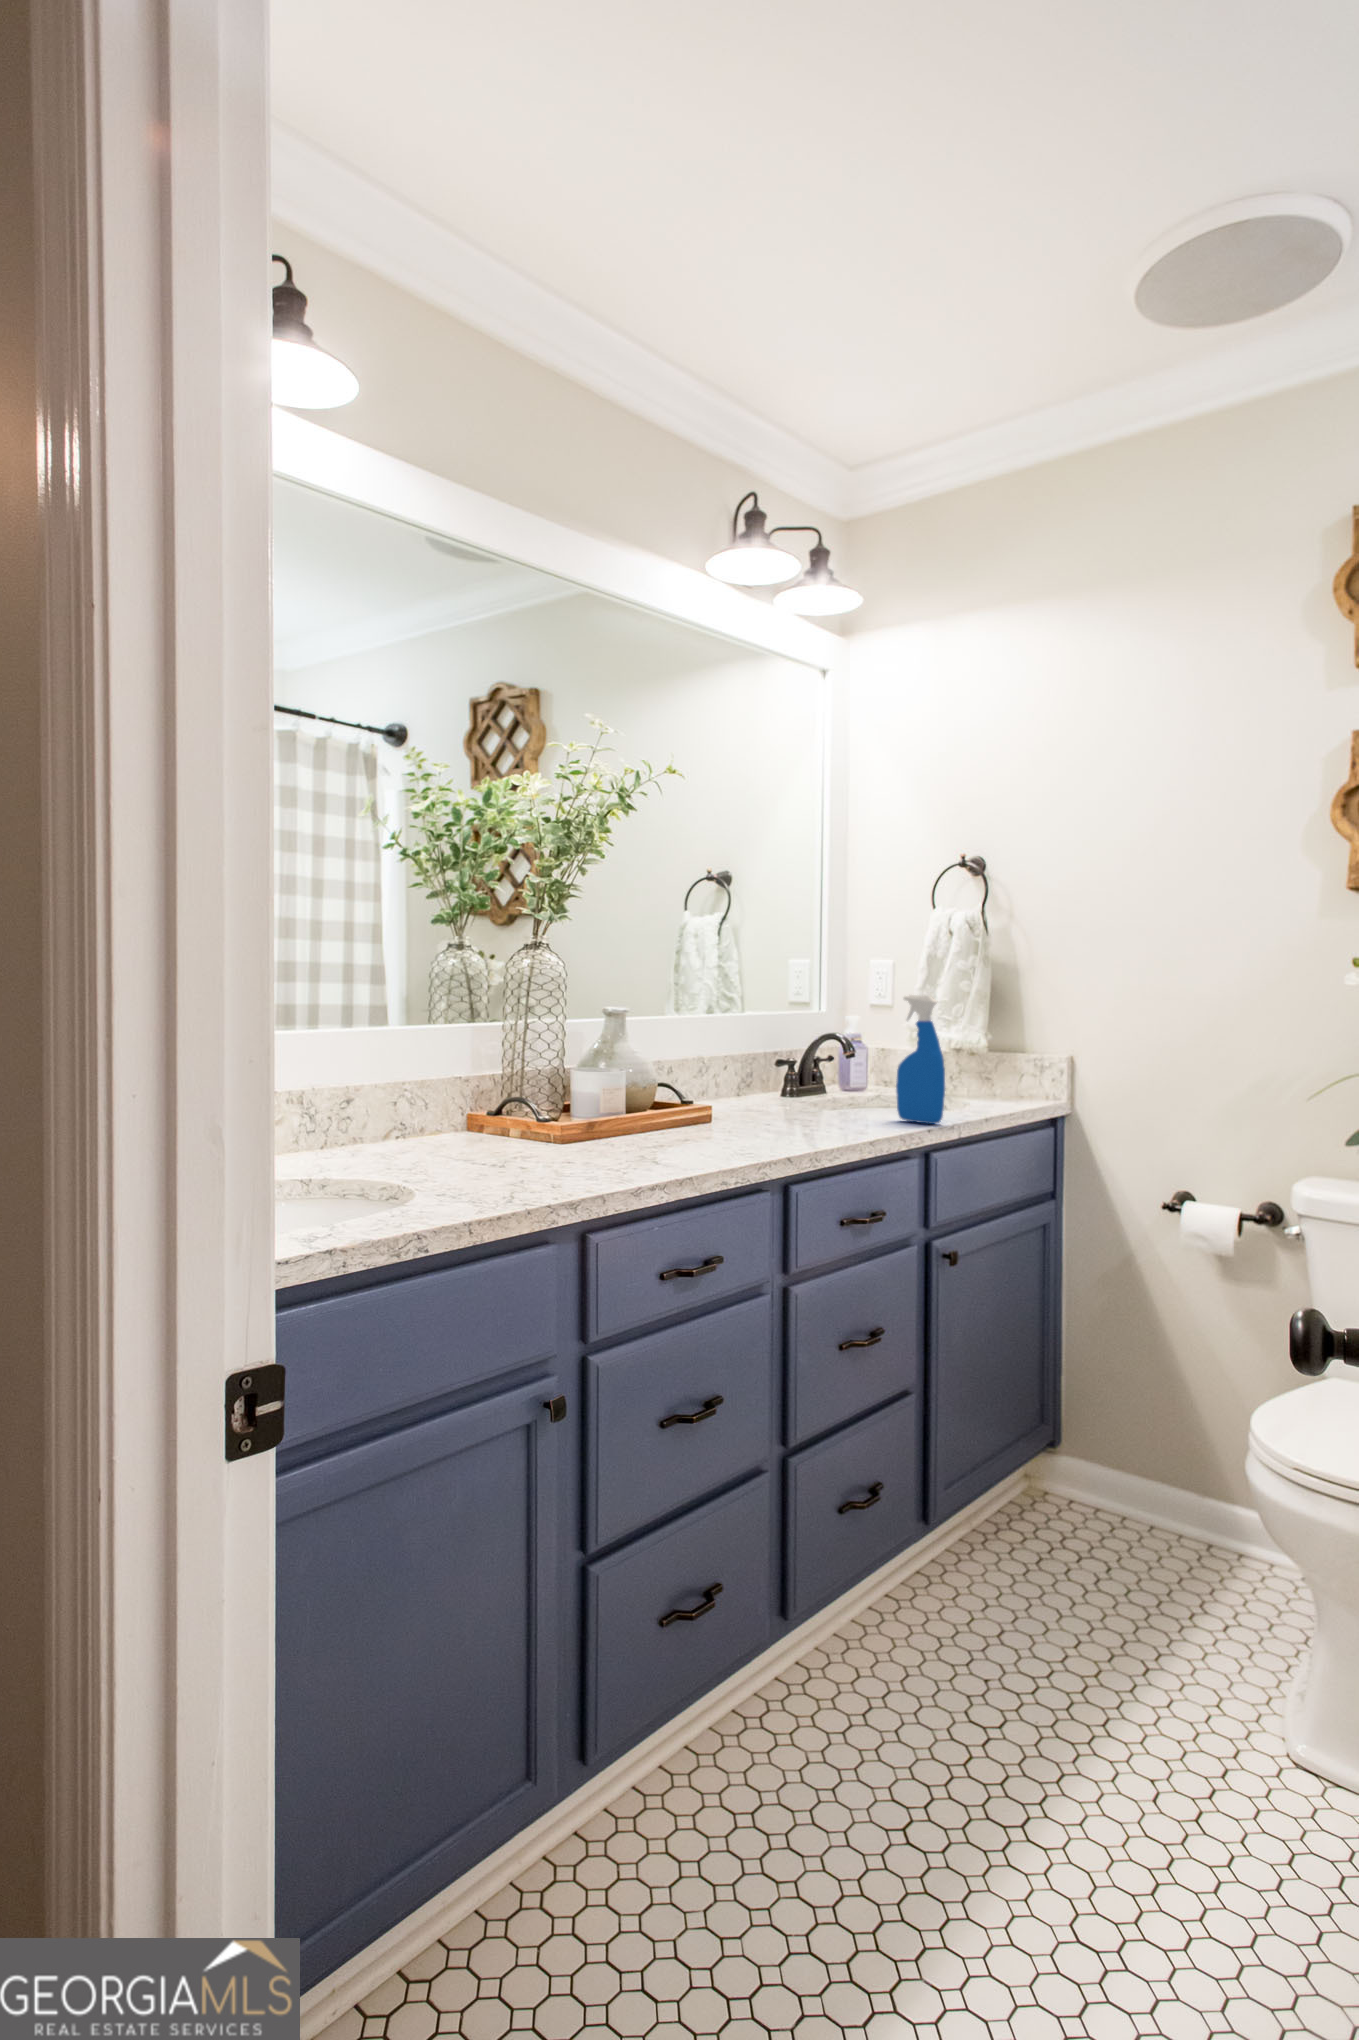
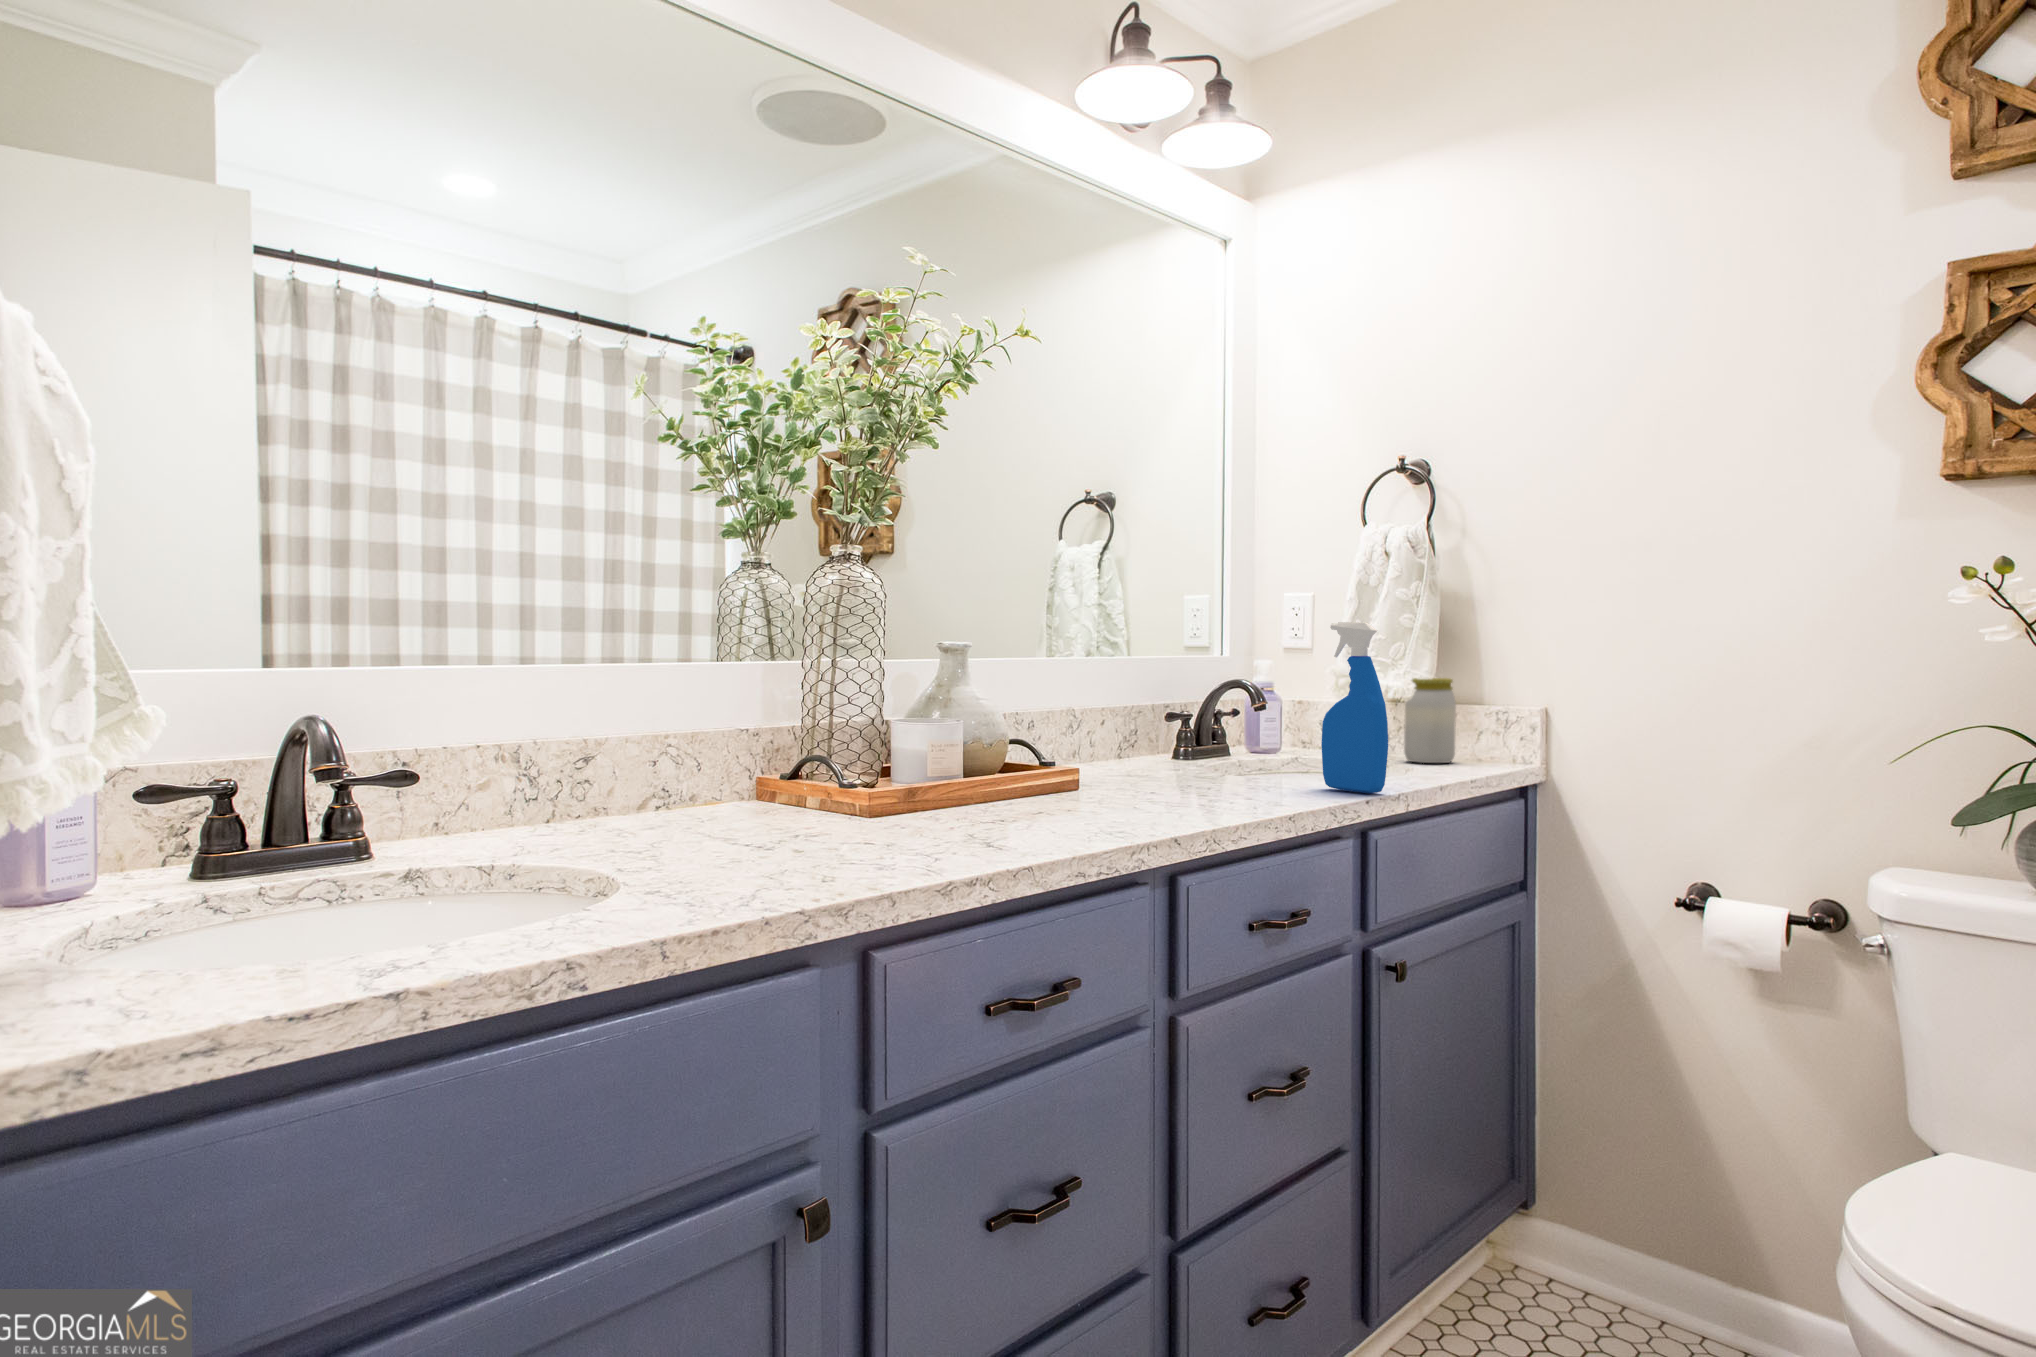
jar: none [962,1033,1002,1100] -> present [1404,678,1456,763]

